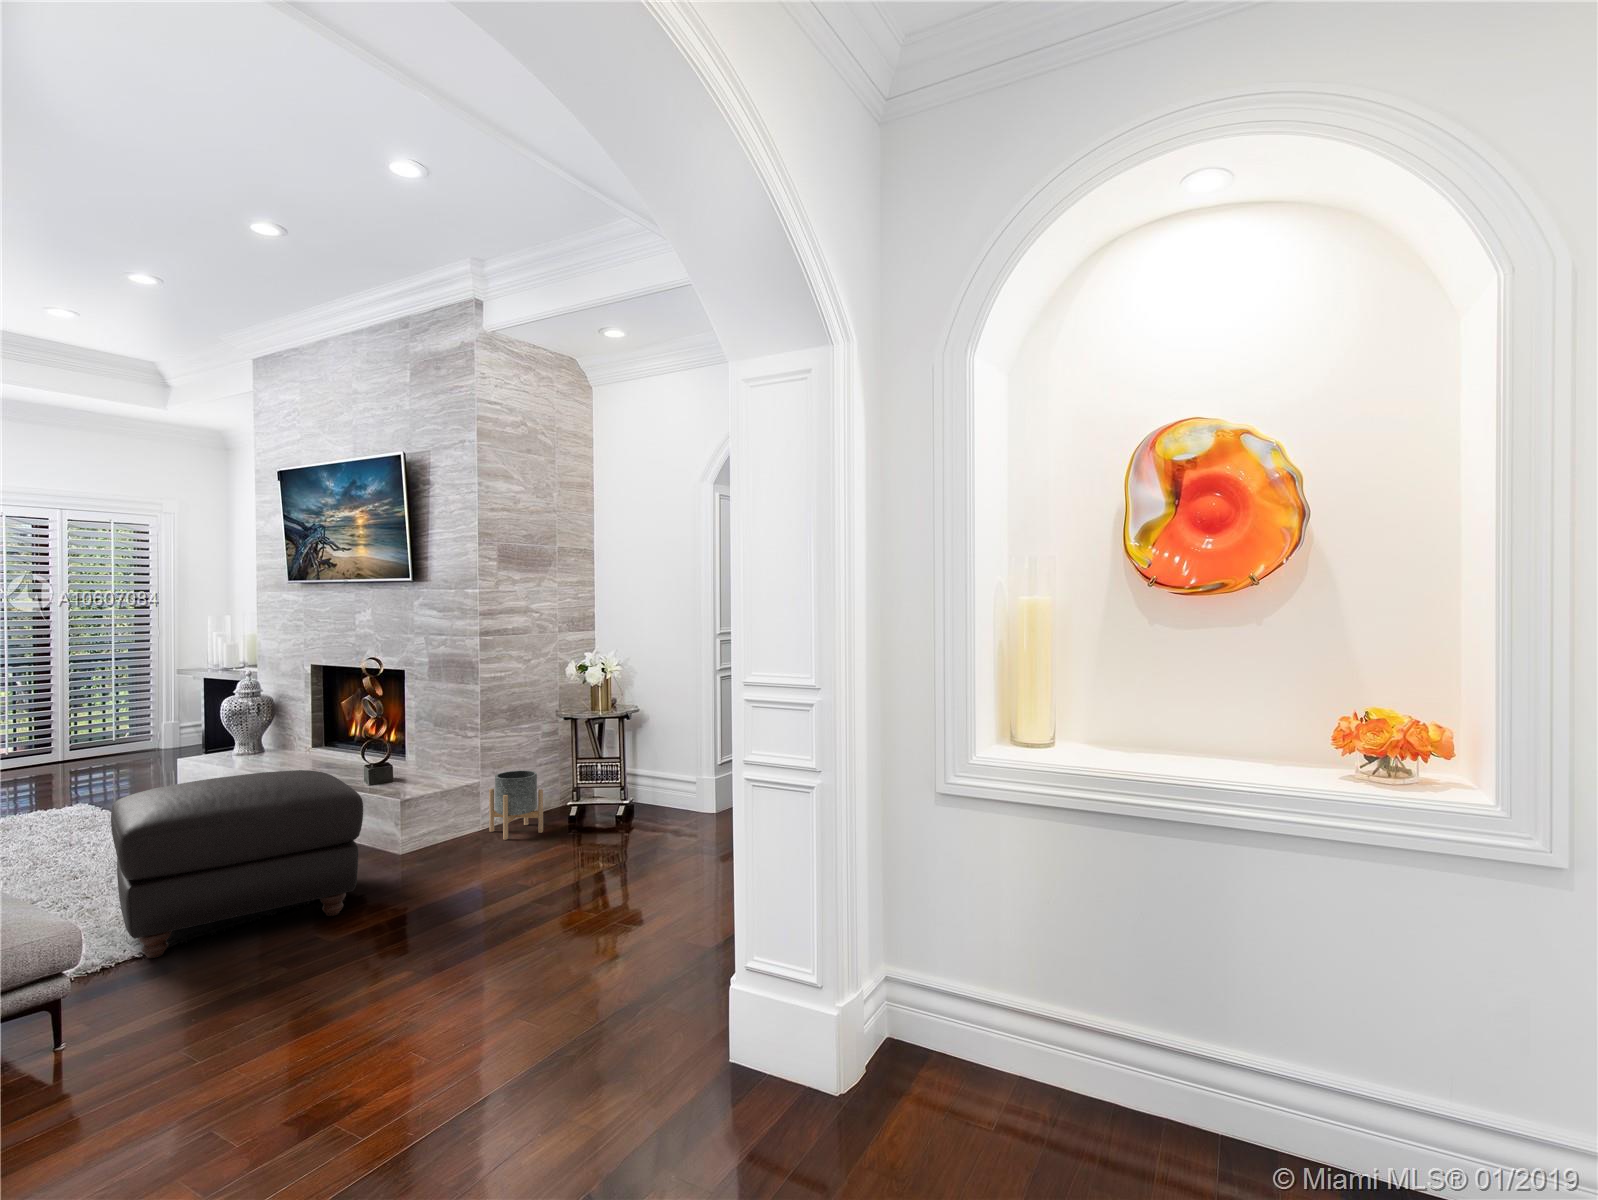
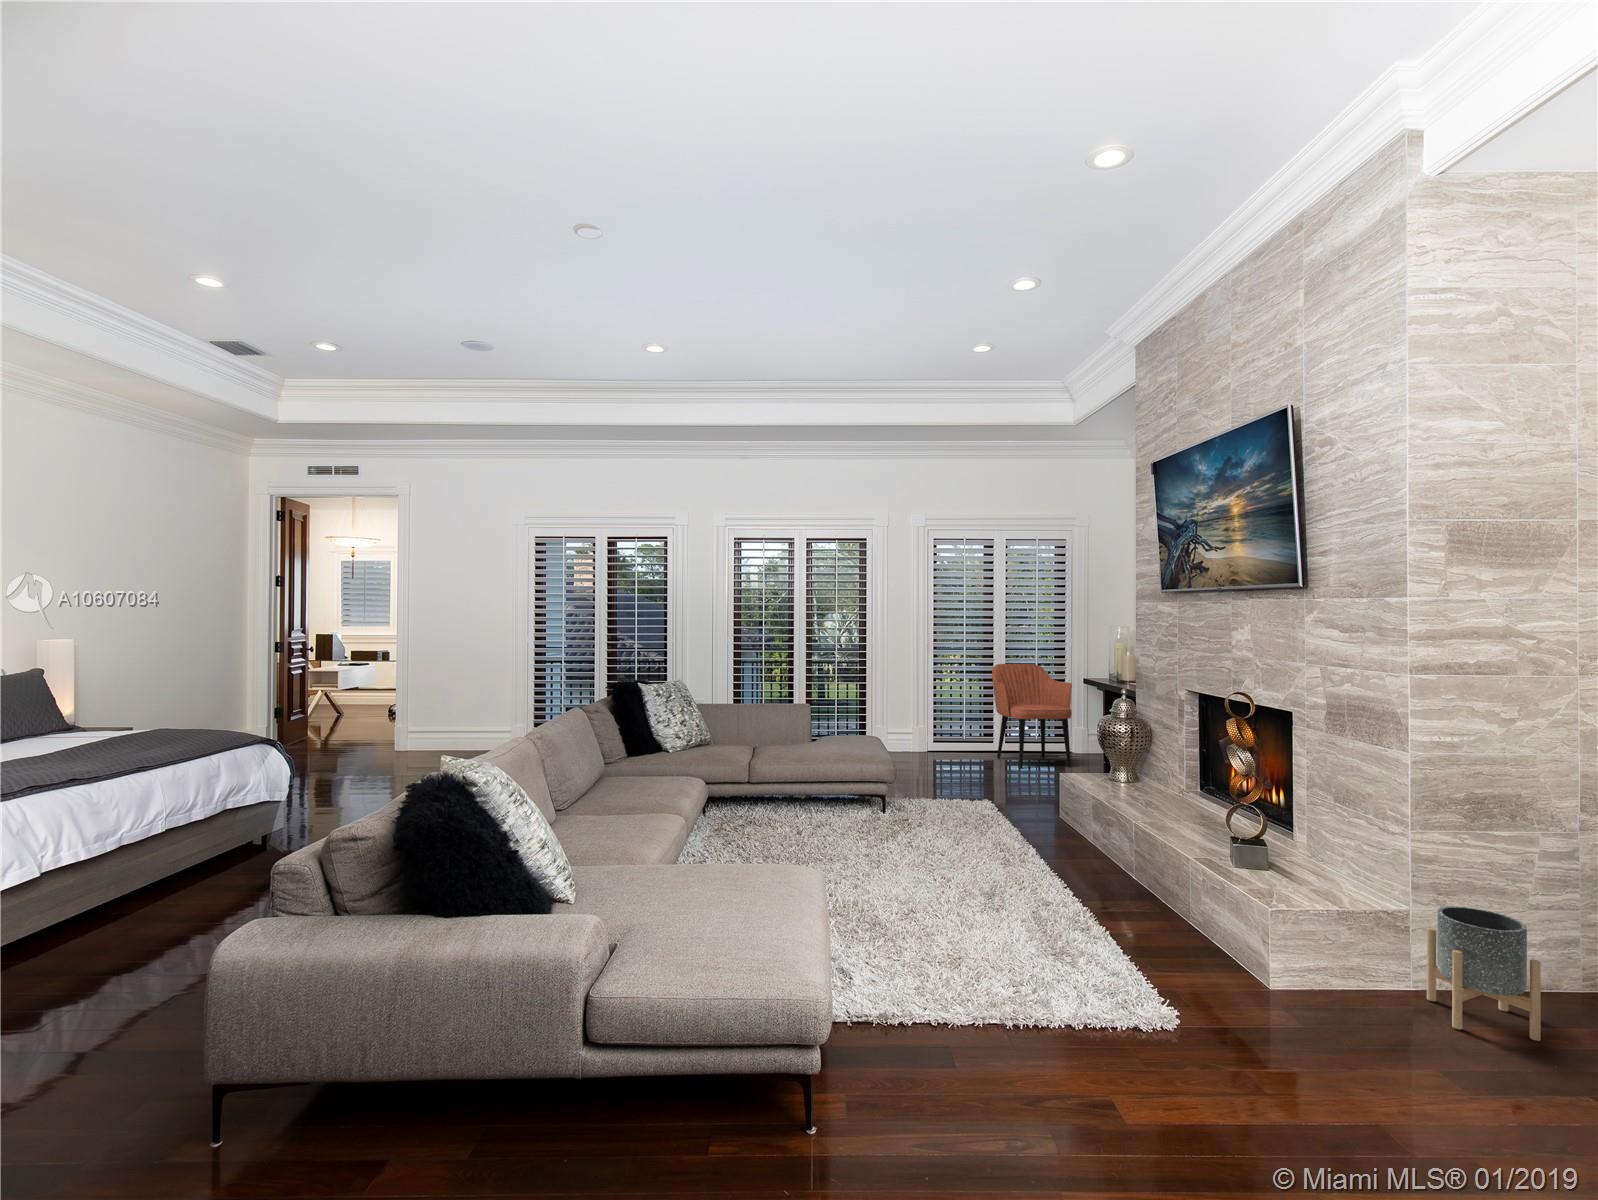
armchair: none [59,655,168,766] -> present [992,664,1072,768]
ottoman: present [111,770,363,958] -> none [910,821,1189,1065]

